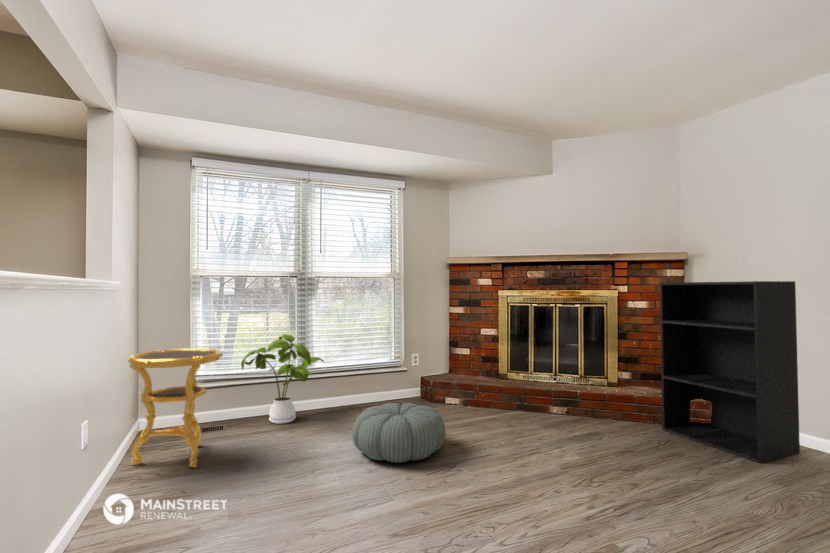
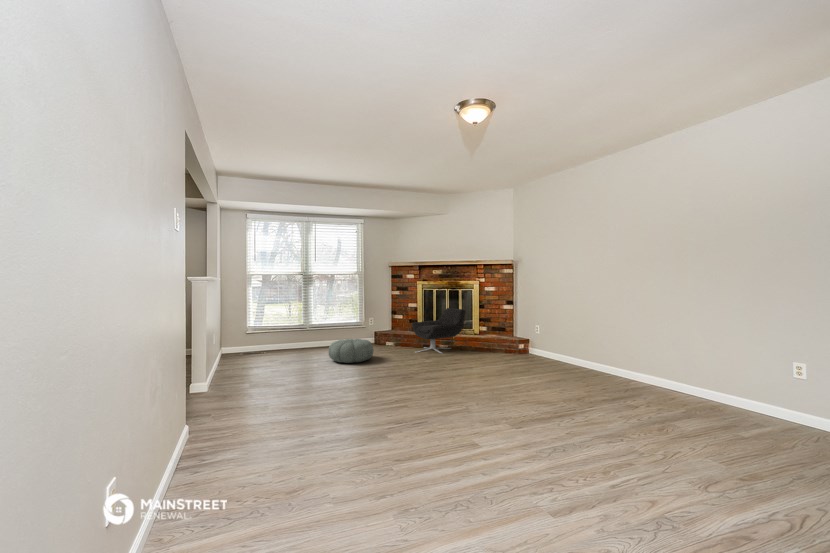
bookshelf: present [660,281,800,463] -> none [490,277,543,363]
house plant: present [241,334,324,424] -> none [274,306,318,352]
lounge chair: none [496,337,603,429] -> present [412,308,465,353]
side table: present [128,348,223,468] -> none [223,312,266,365]

